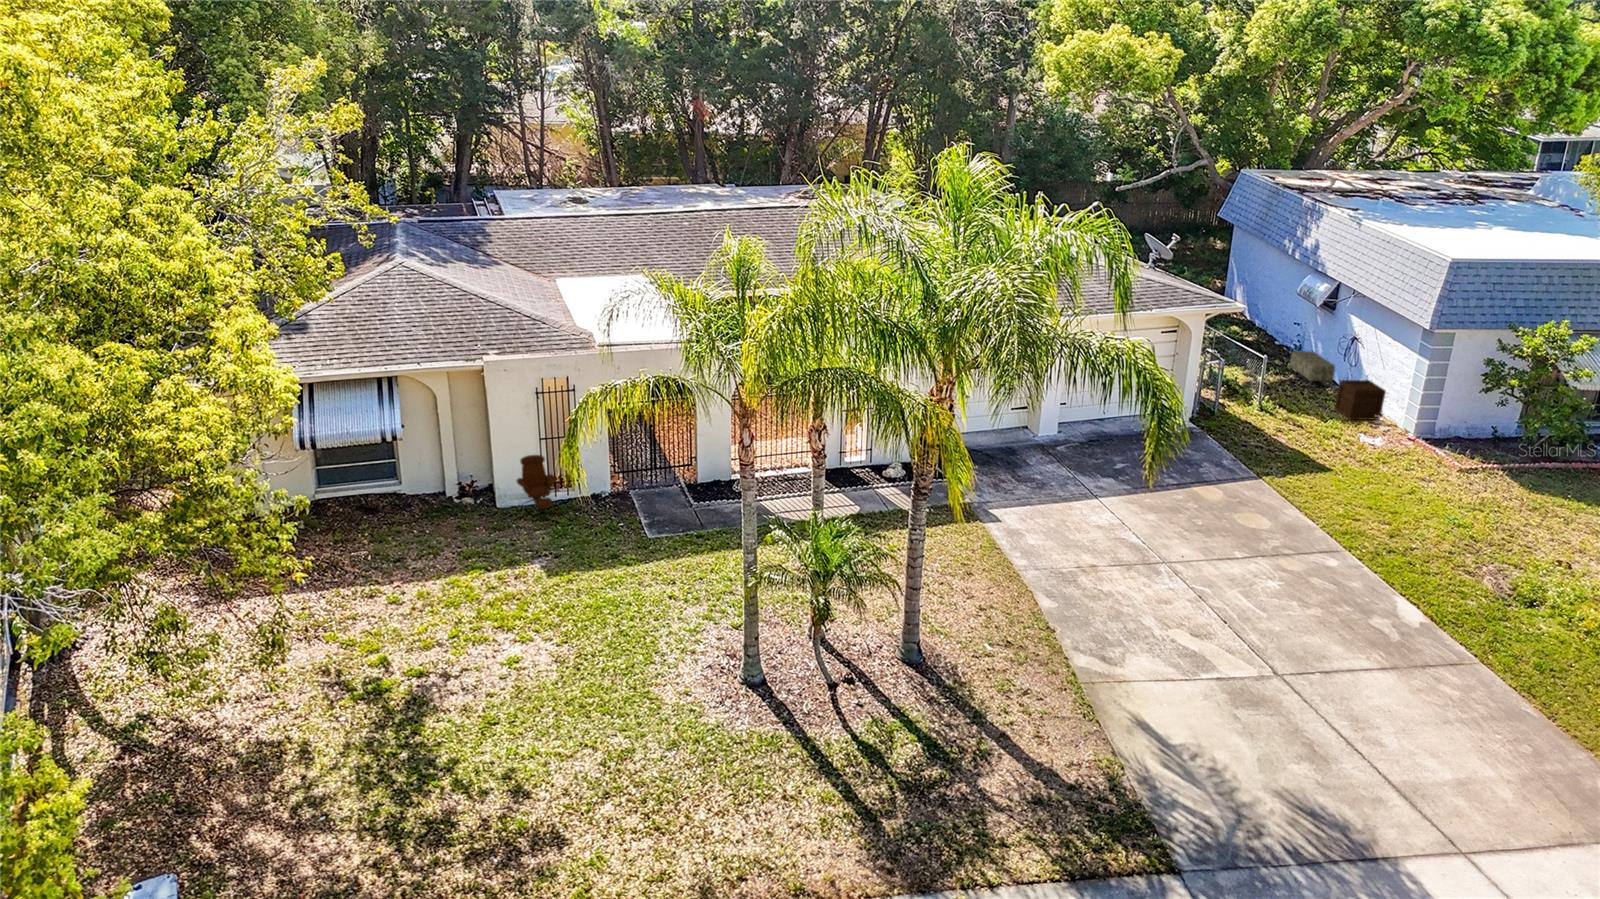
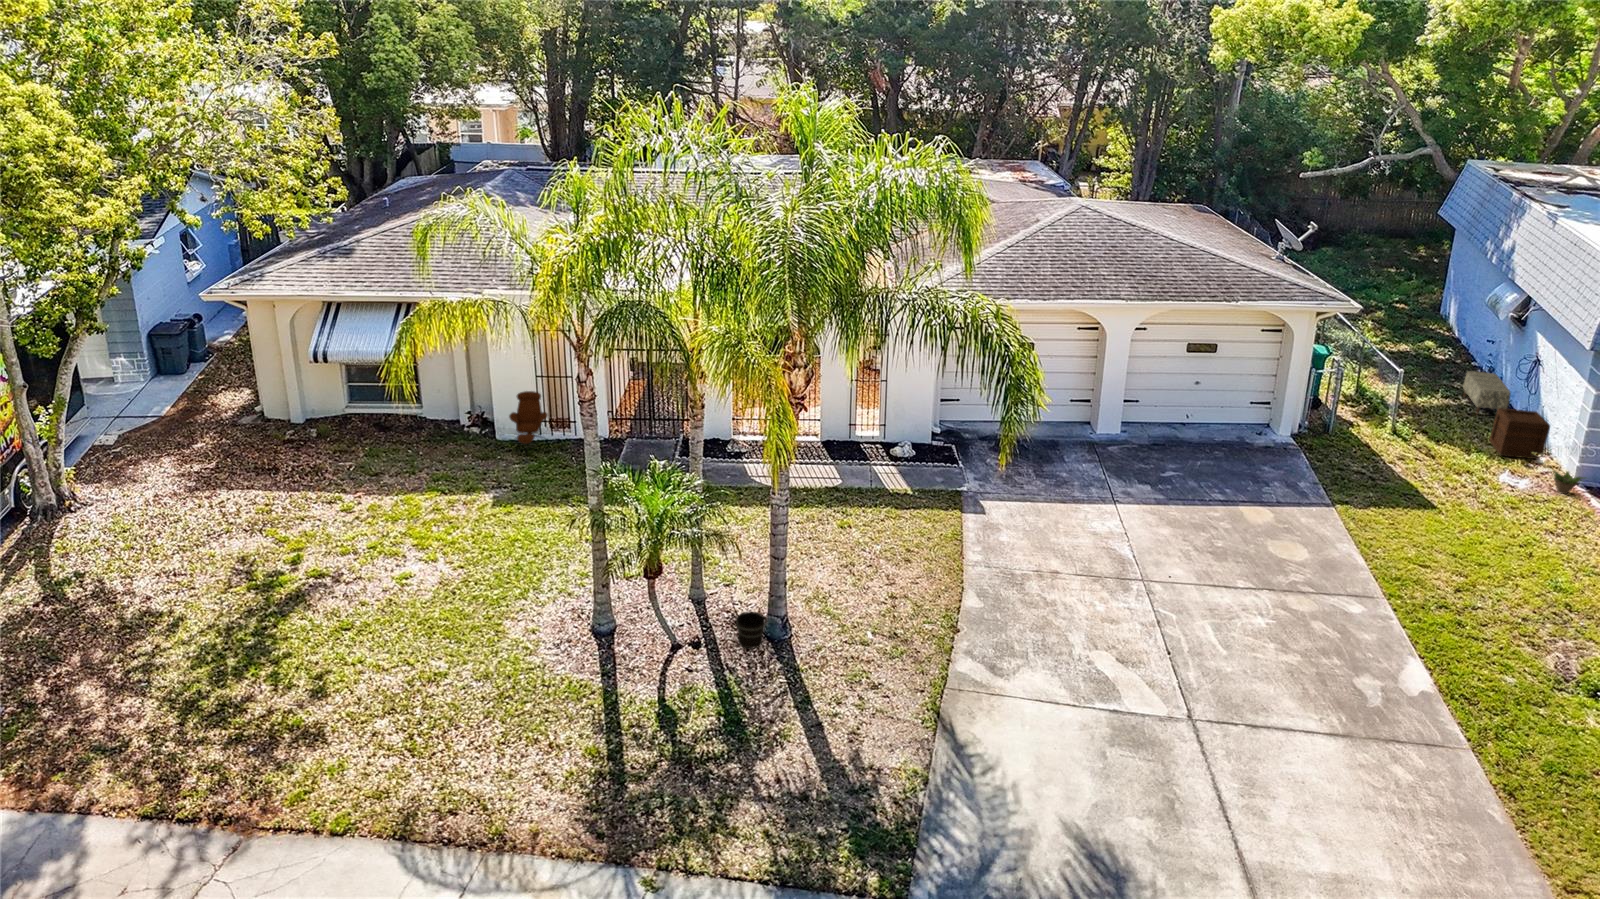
decorative plant: none [1398,427,1431,446] -> present [1553,471,1584,494]
bucket: none [879,640,906,675] -> present [736,612,765,648]

